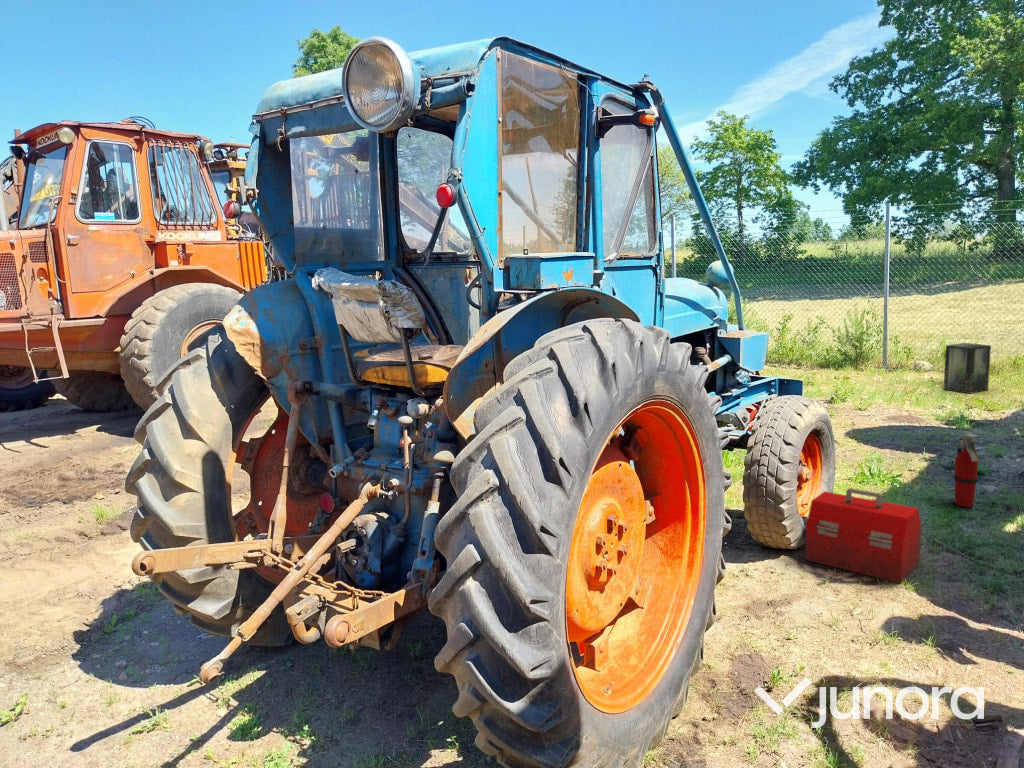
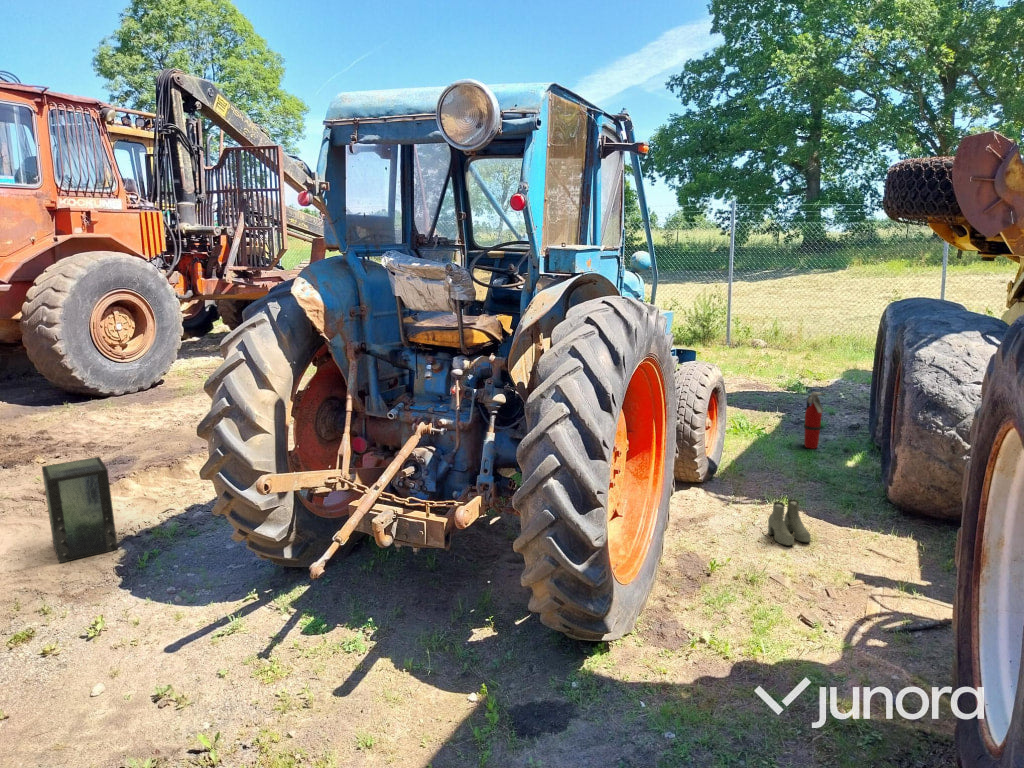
storage box: present [944,343,991,394] -> present [42,457,118,563]
toolbox: present [806,488,921,583] -> none [707,432,790,501]
boots: none [875,589,935,656] -> present [768,500,810,546]

